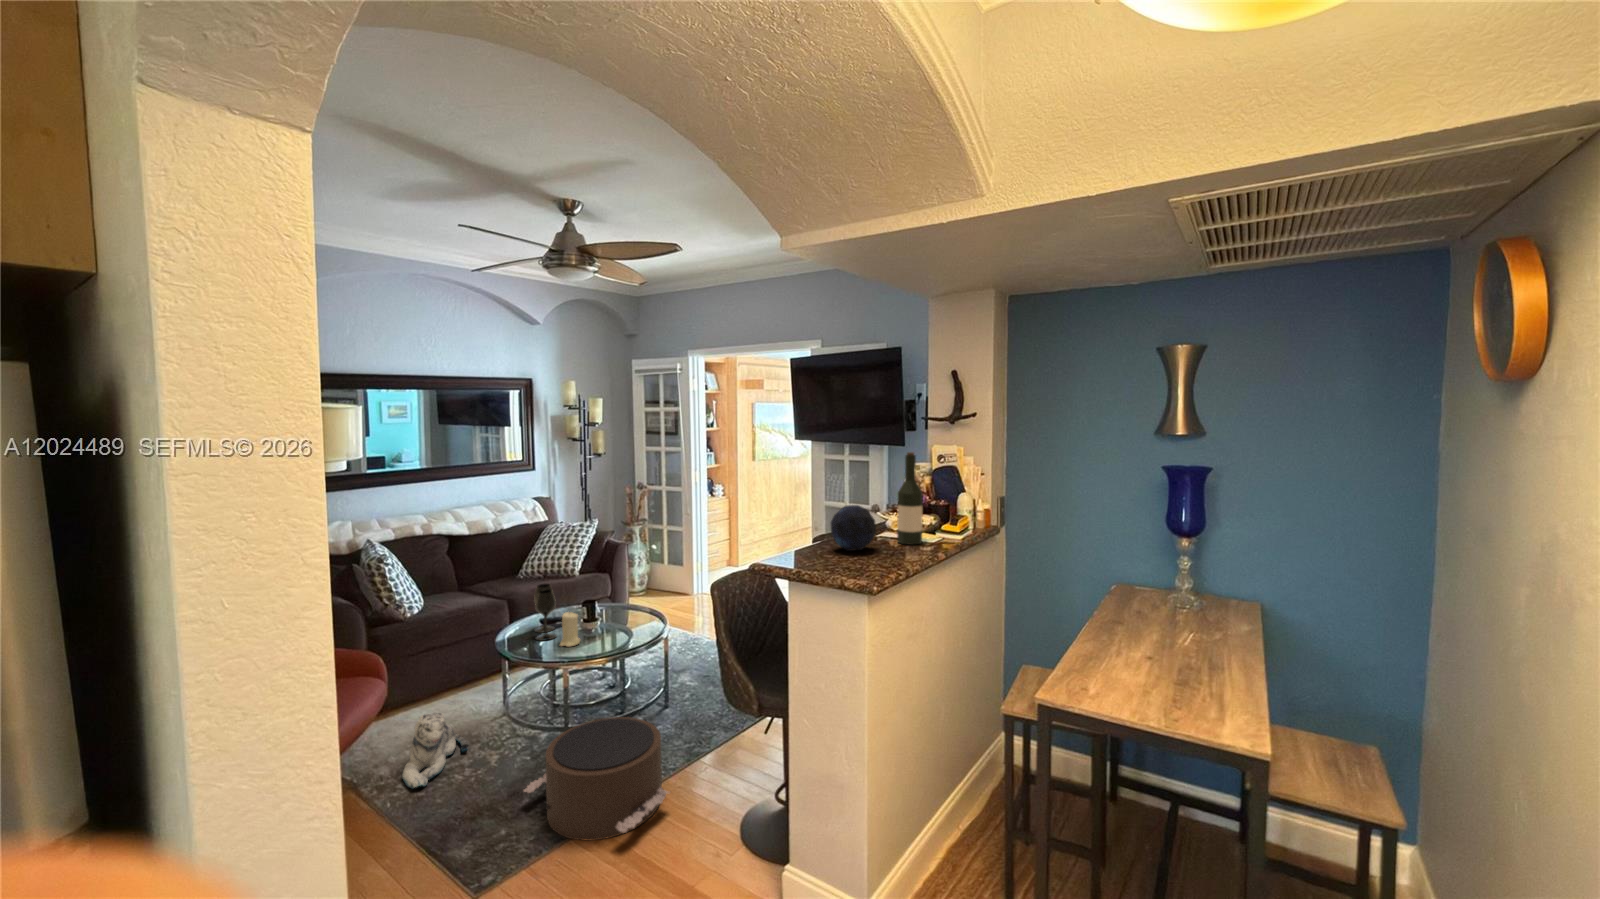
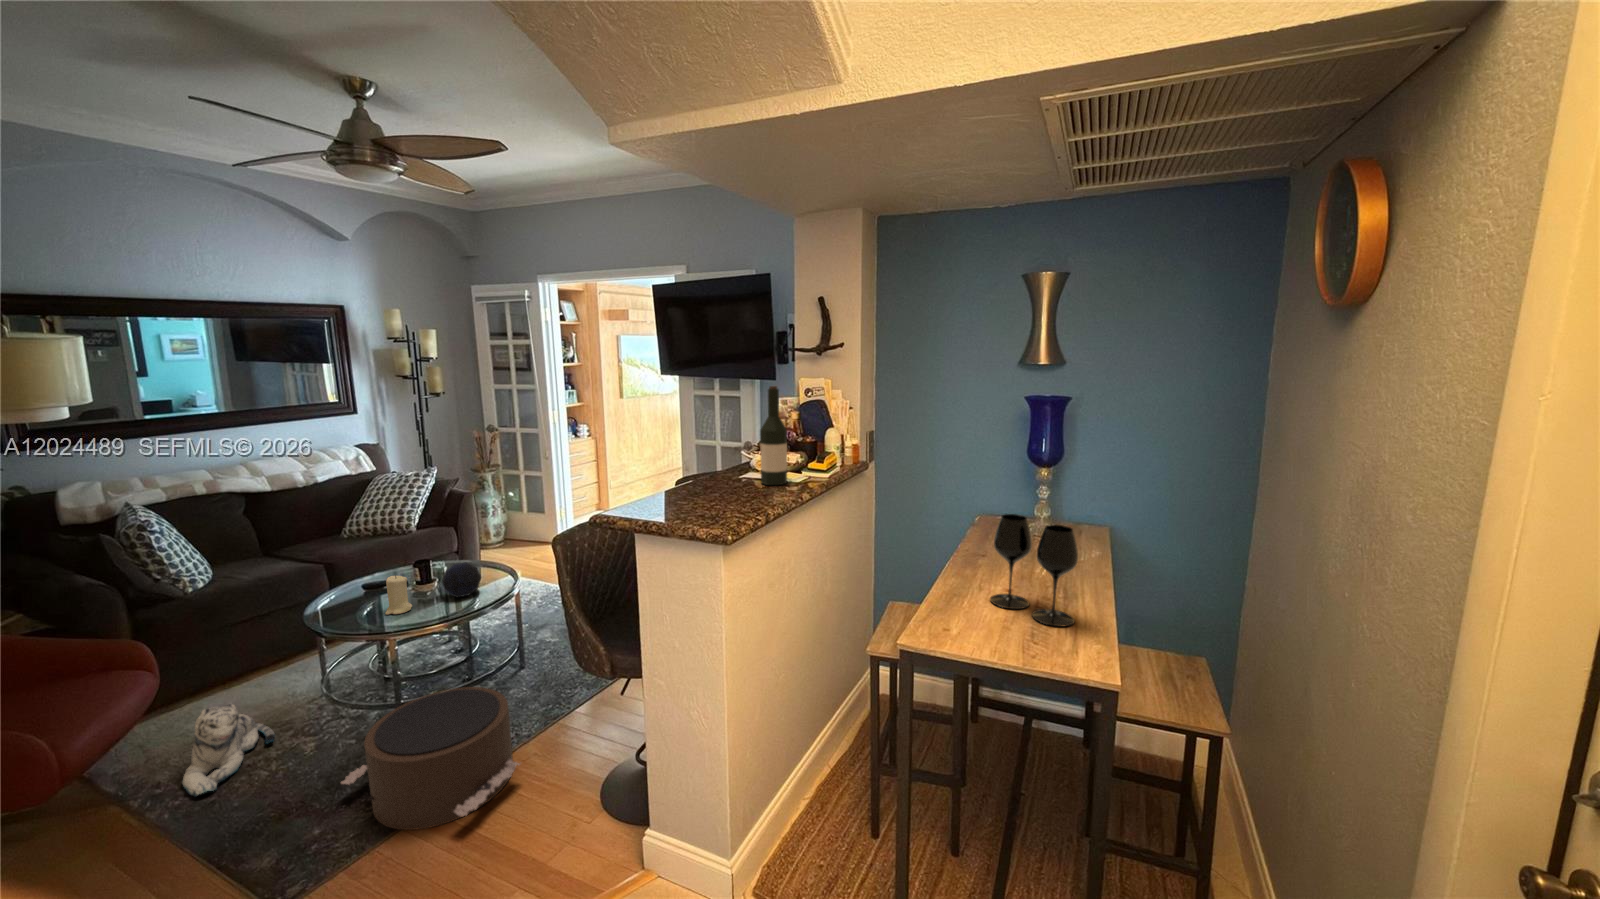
decorative orb: present [831,505,876,551] -> present [442,562,481,597]
wine glass: present [534,584,557,641] -> present [990,514,1078,627]

